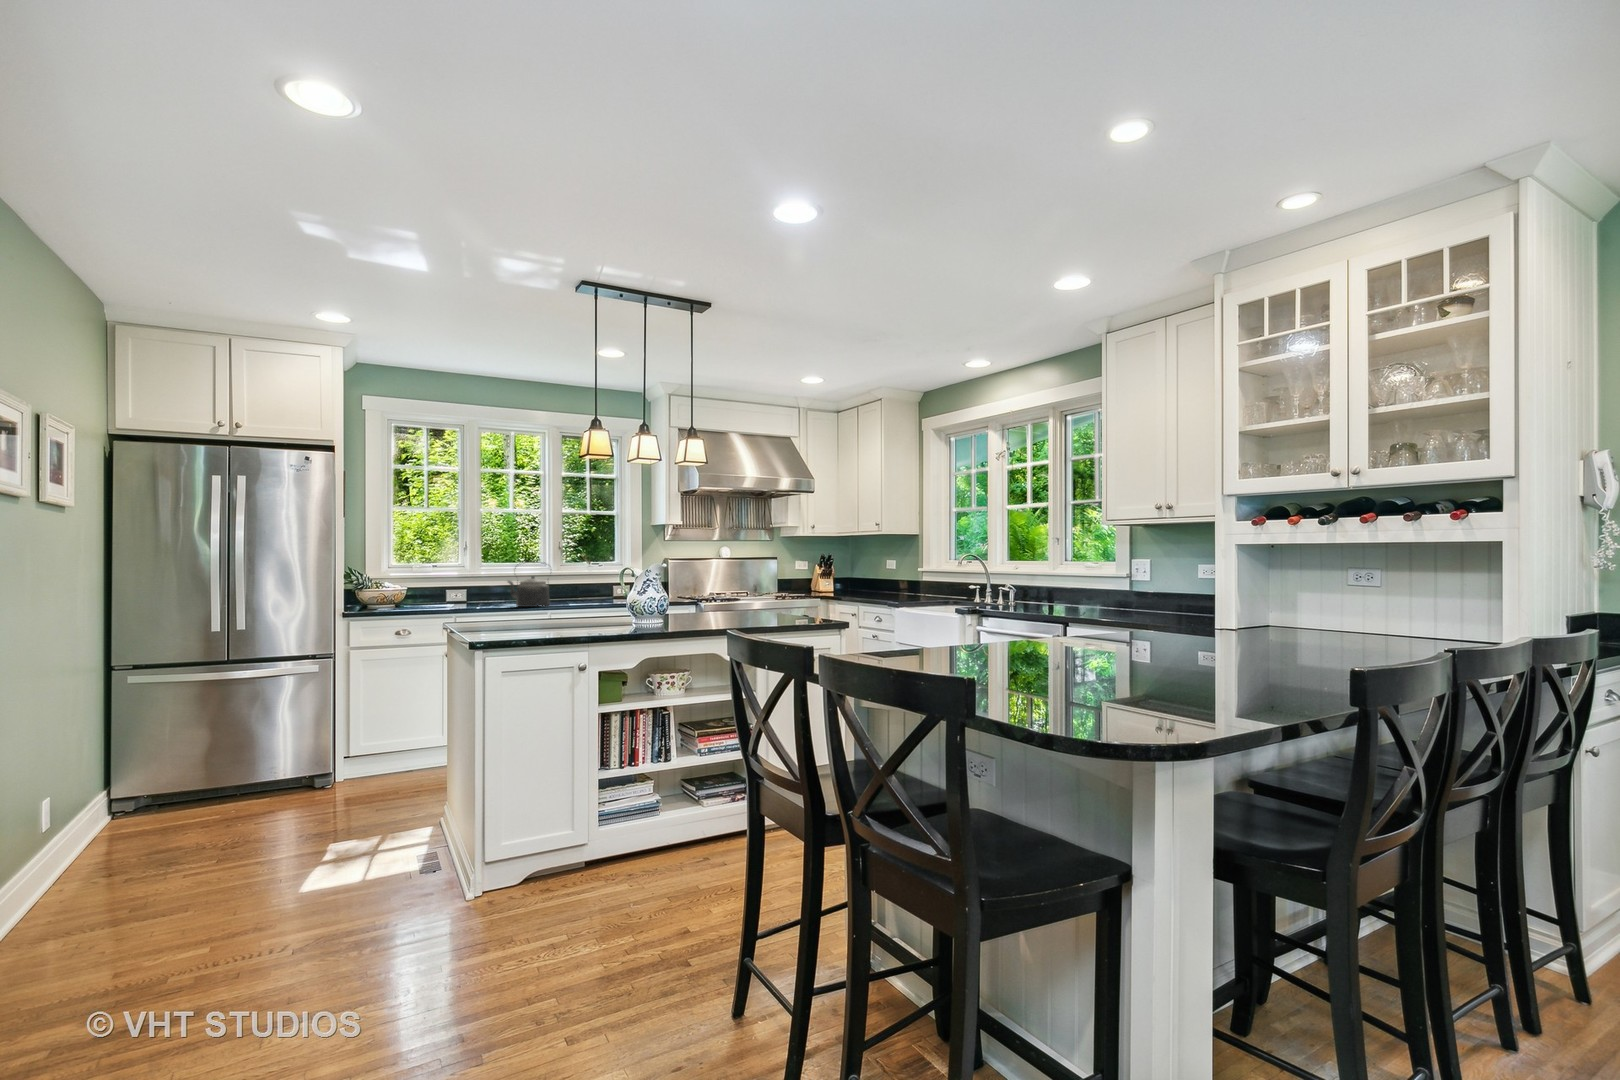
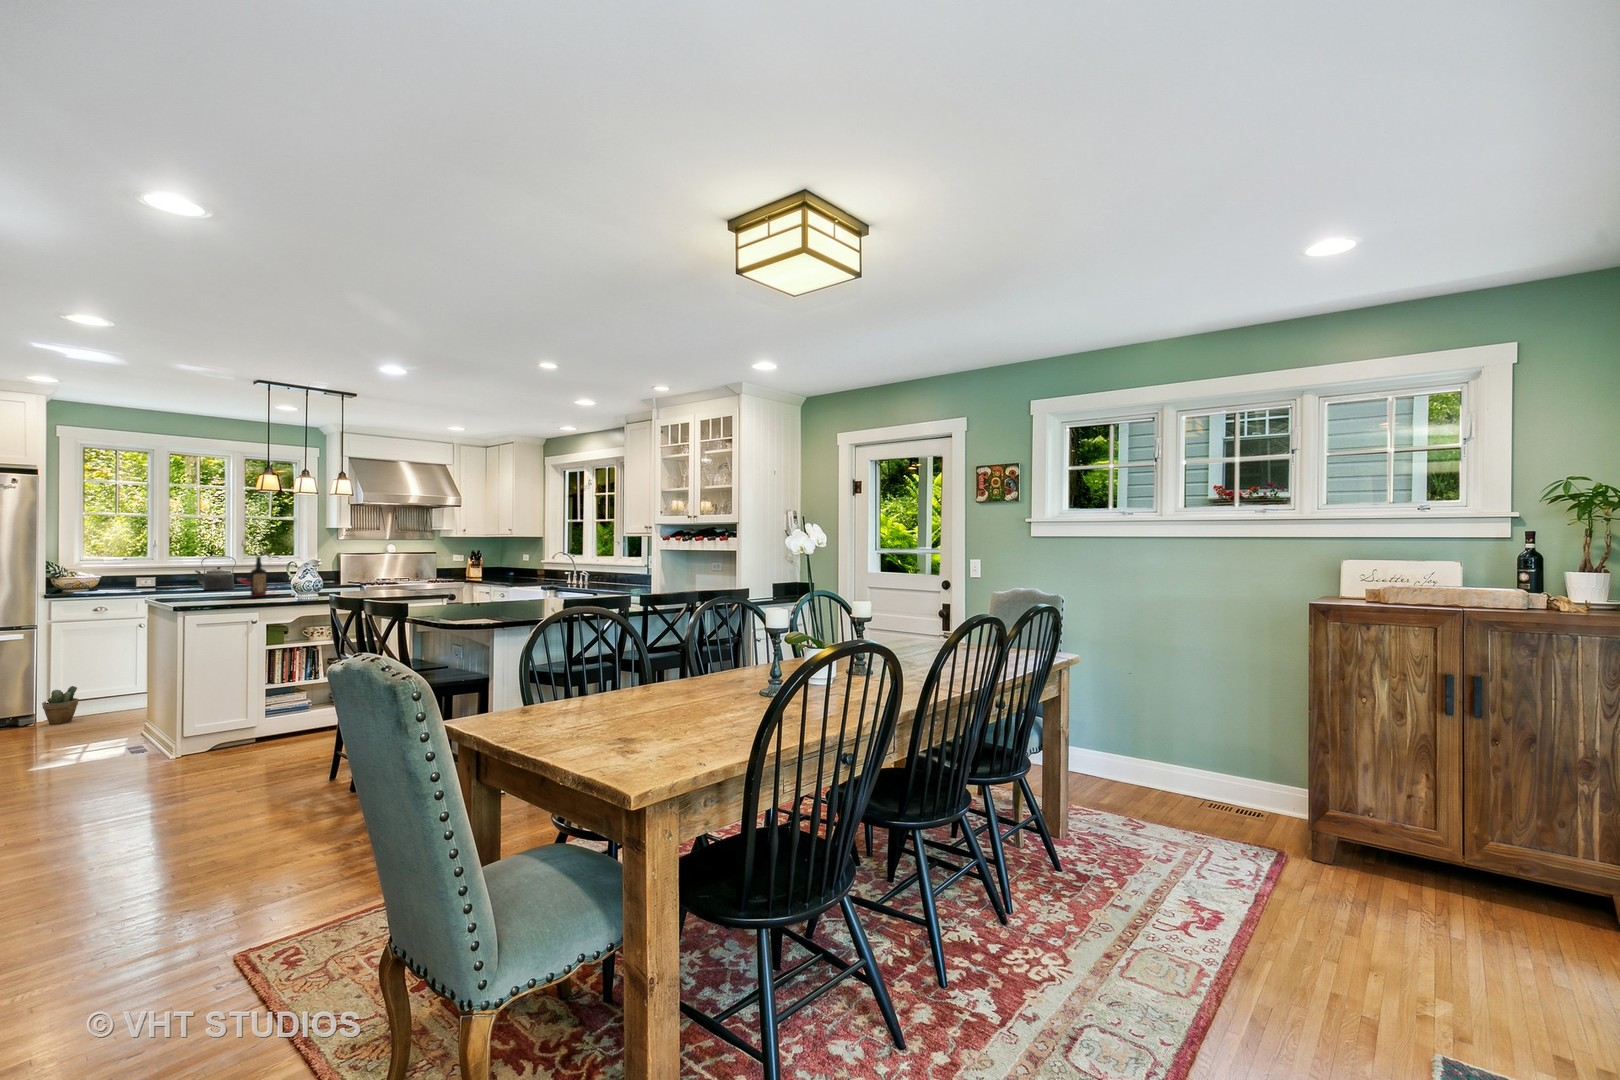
bottle: none [555,559,609,619] -> present [238,556,276,597]
potted plant: none [337,736,377,789] -> present [42,686,79,724]

